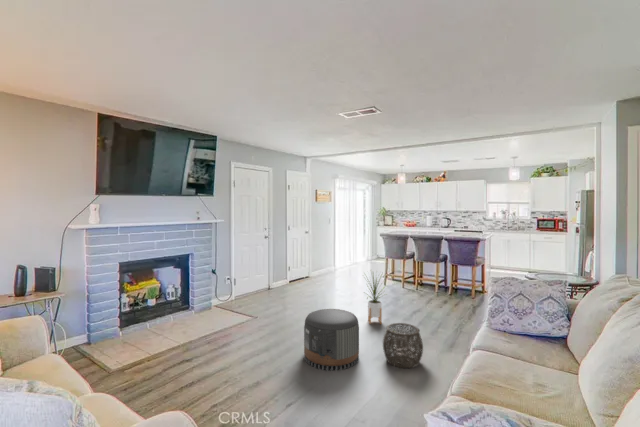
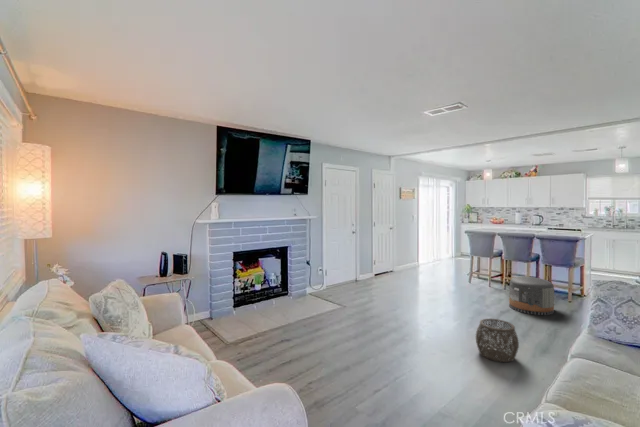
house plant: present [368,277,382,324] -> none [446,264,479,320]
pouf: present [304,309,359,370] -> present [509,277,554,315]

